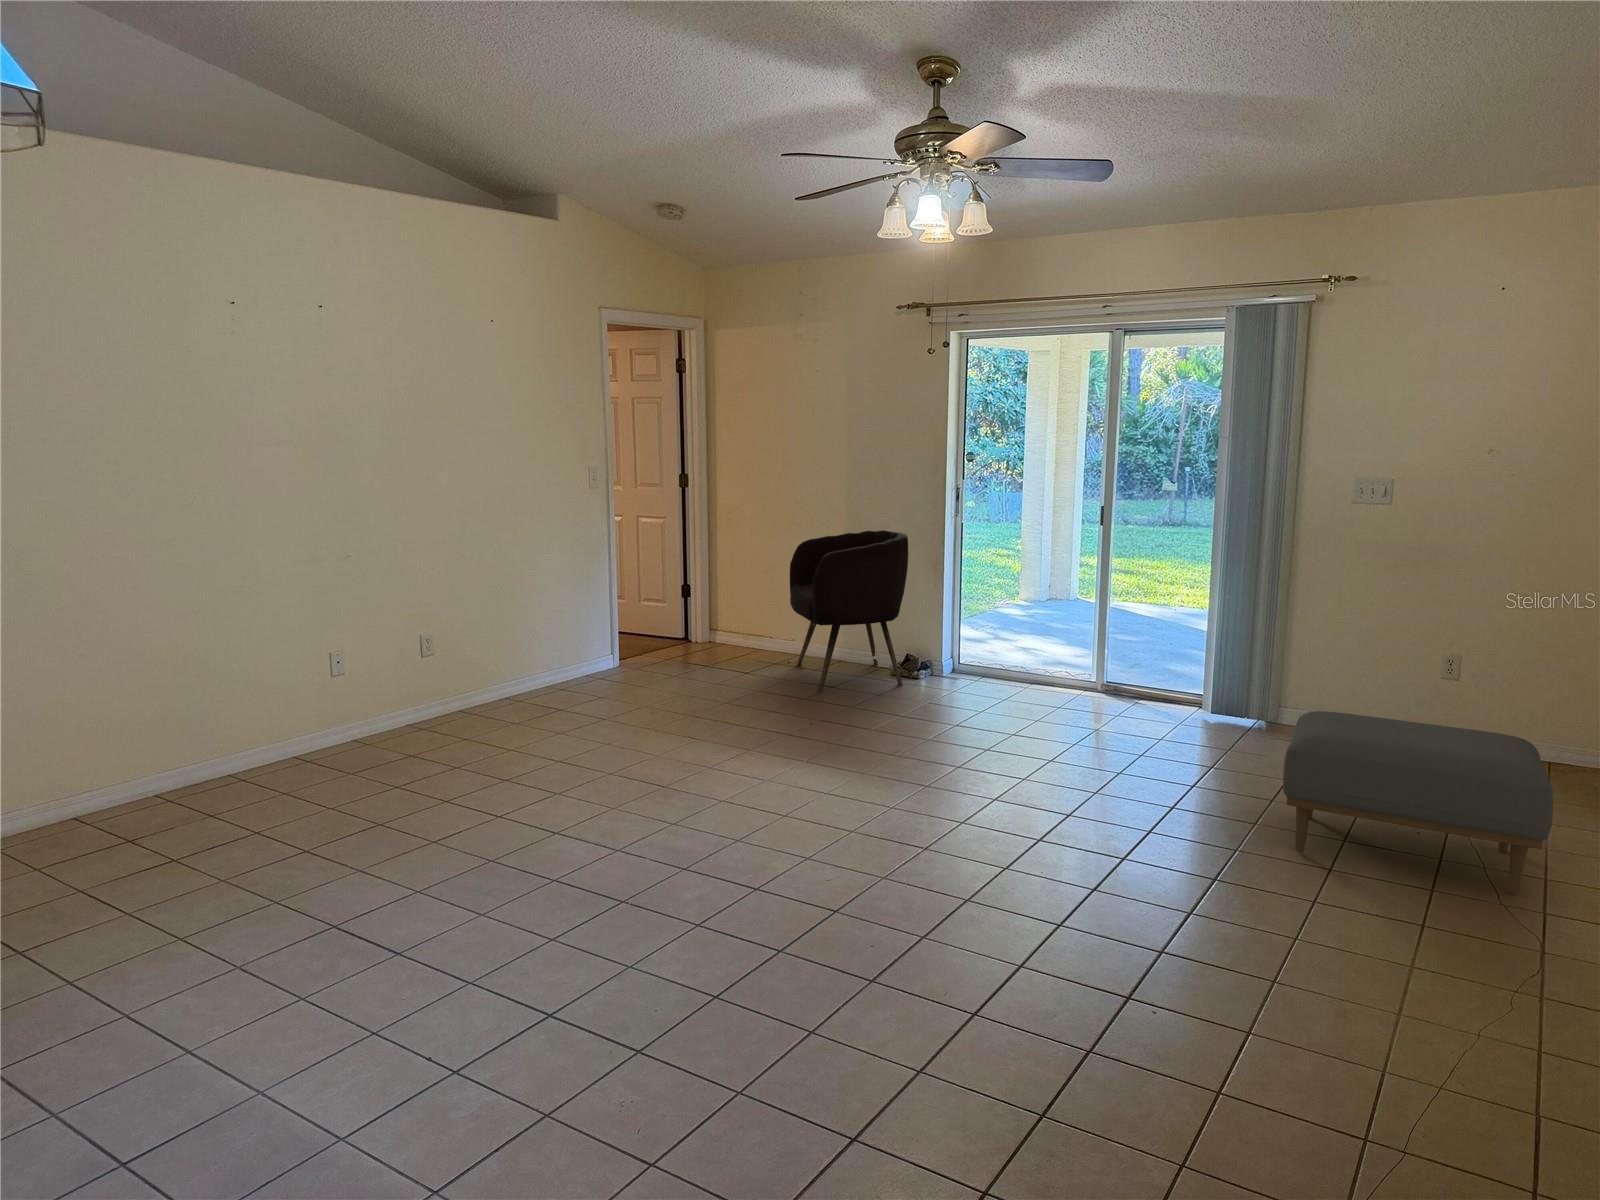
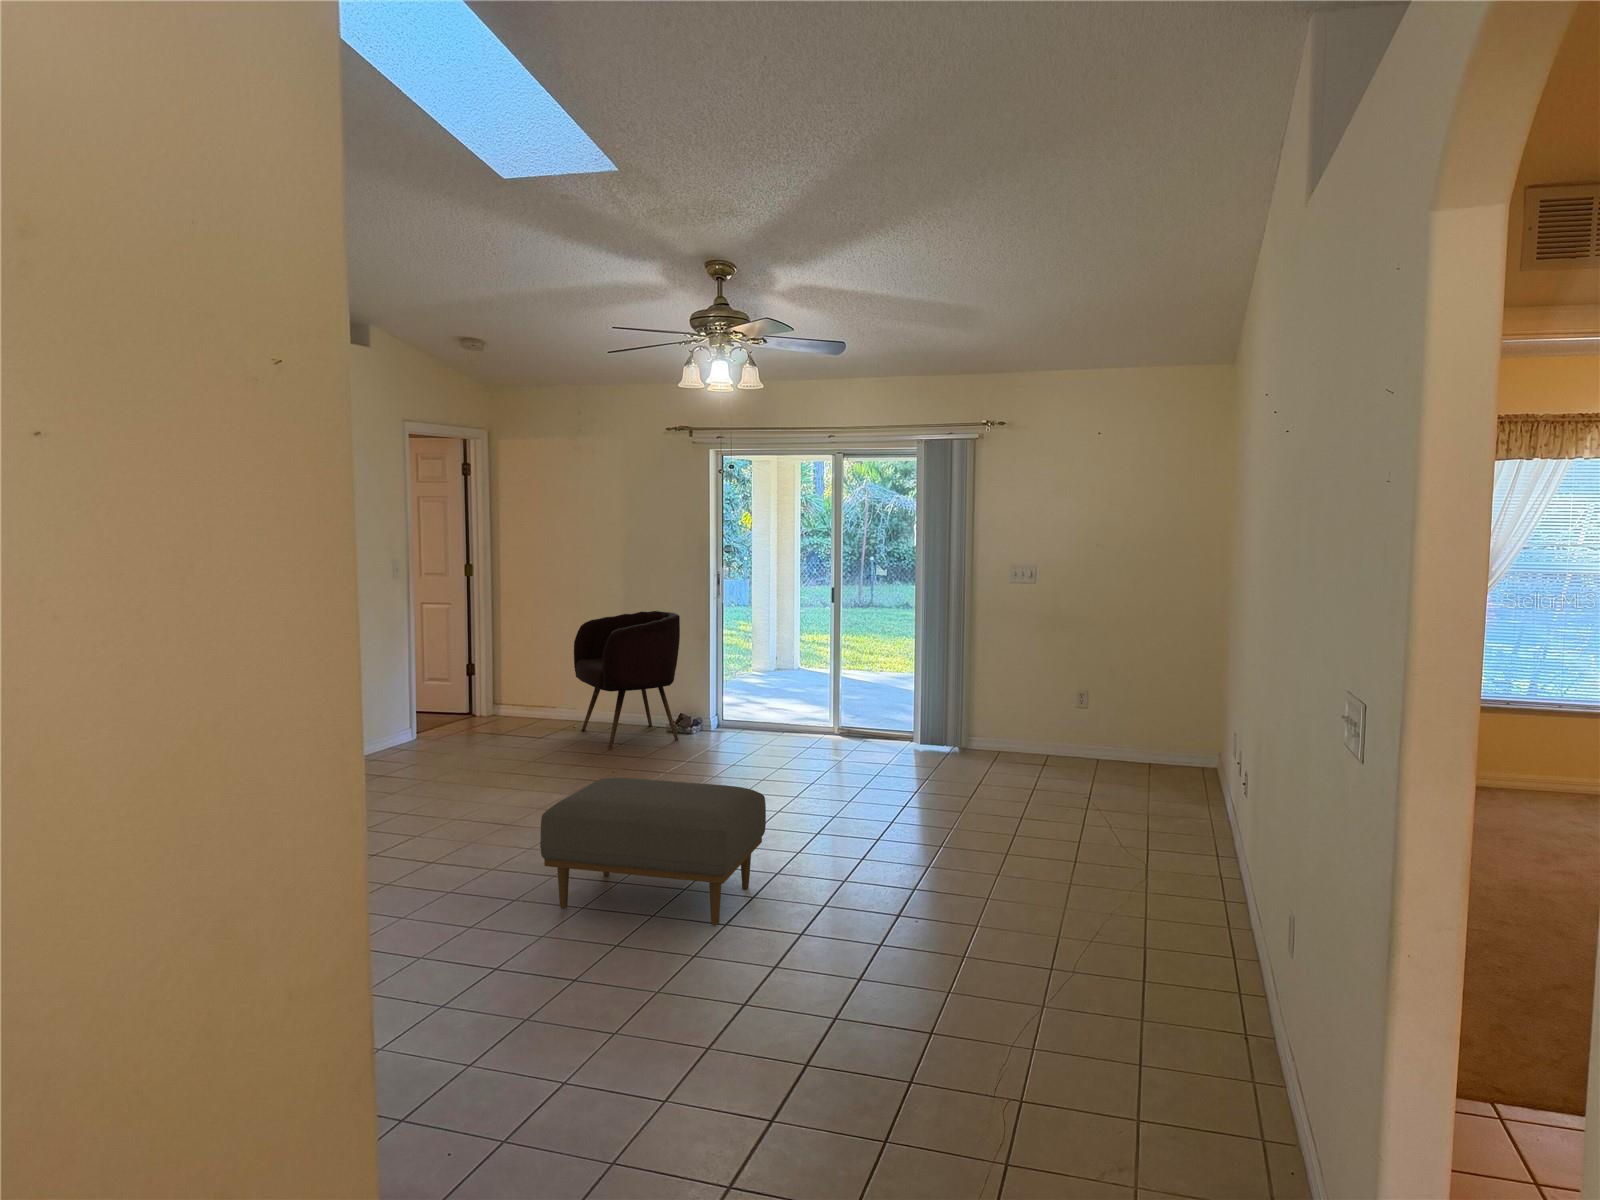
ottoman: present [1283,711,1553,895] -> present [540,778,766,926]

